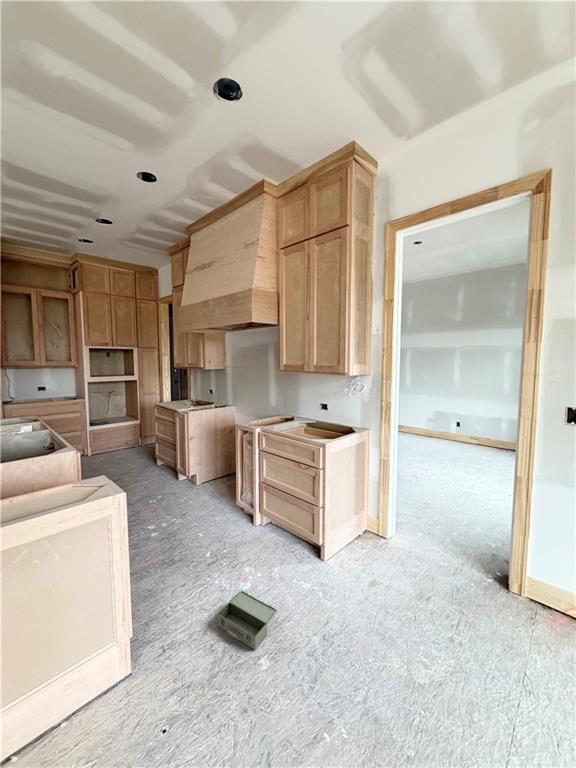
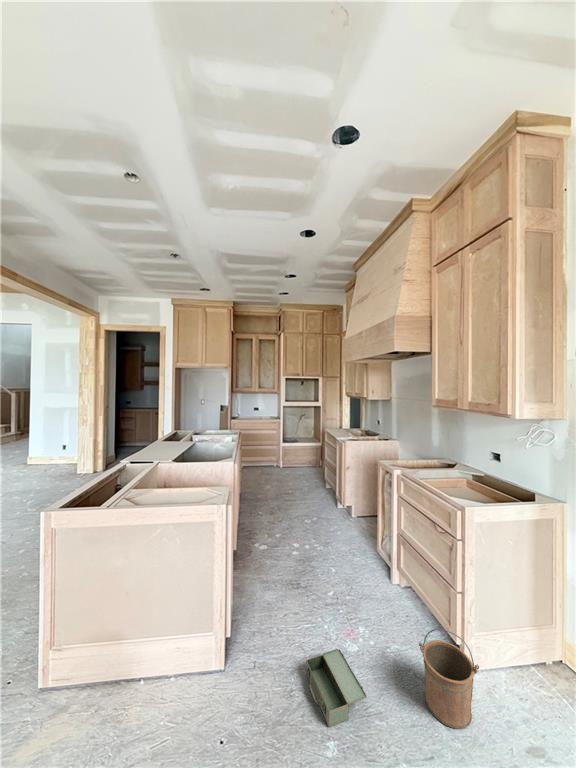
bucket: none [304,535,343,599] -> present [419,629,479,729]

